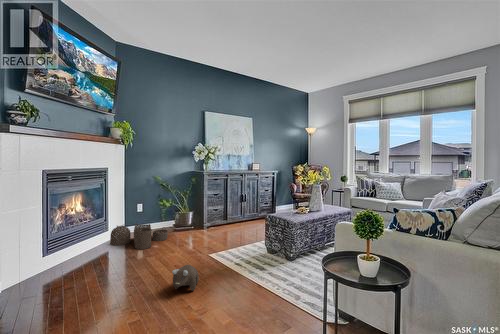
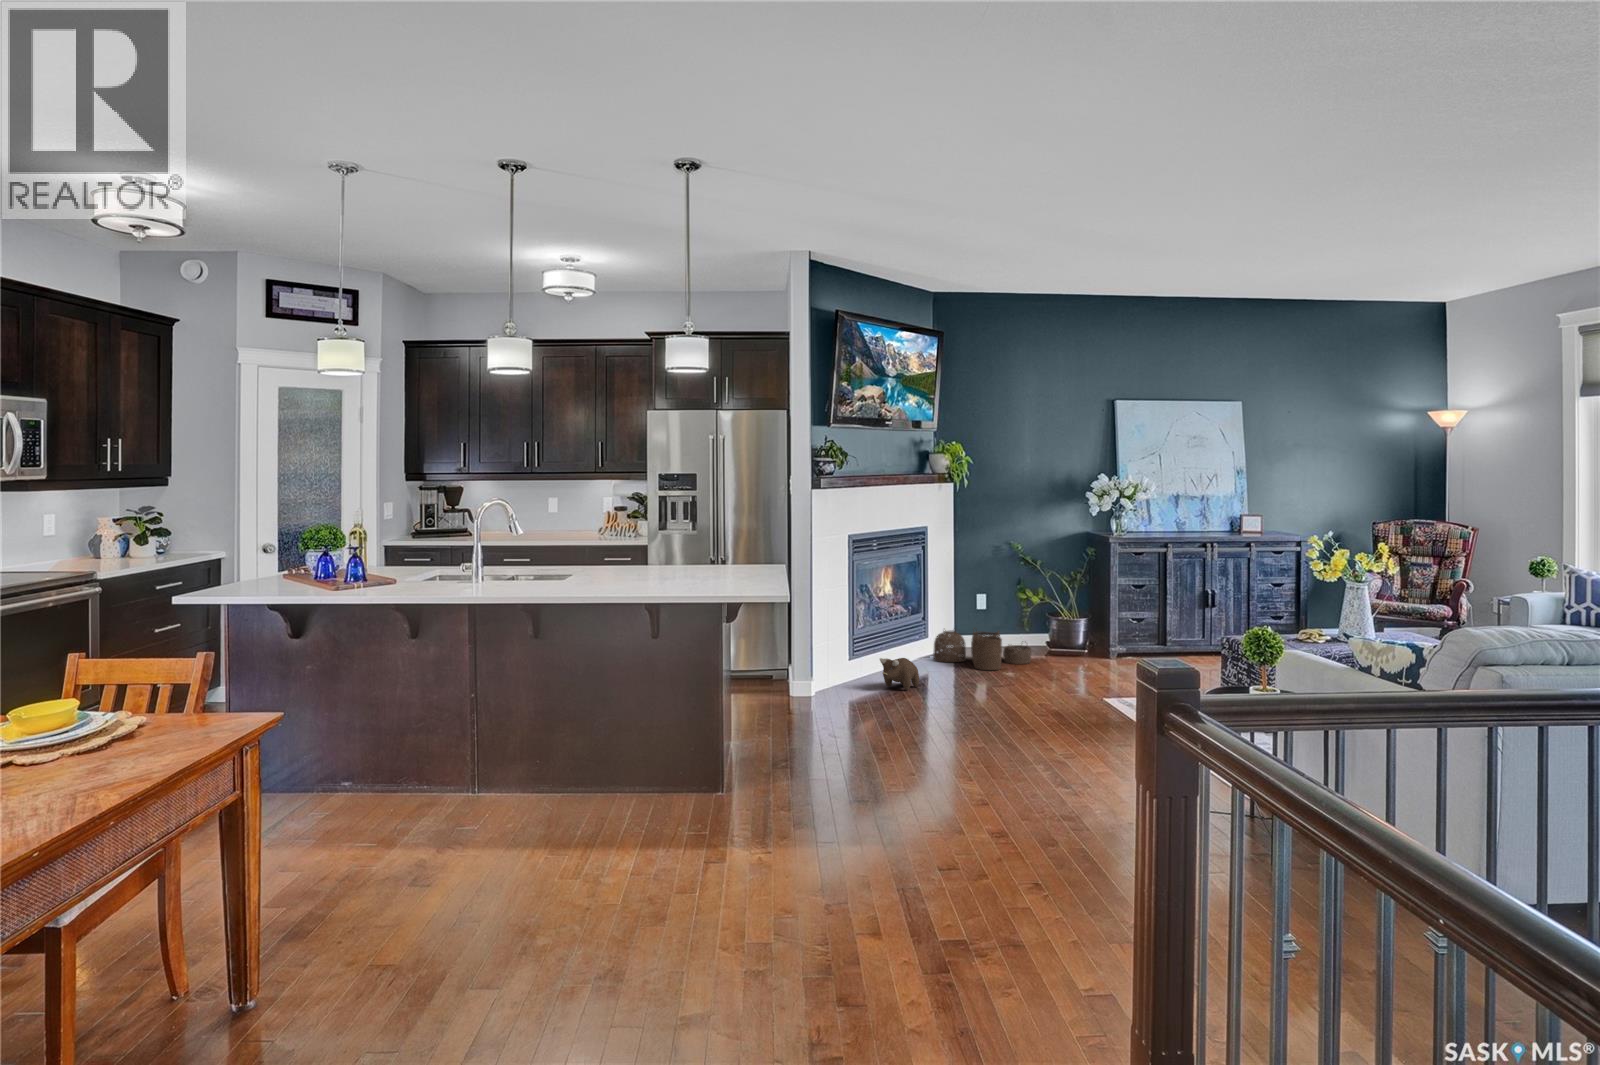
plush toy: present [172,265,199,291] -> present [880,658,919,690]

